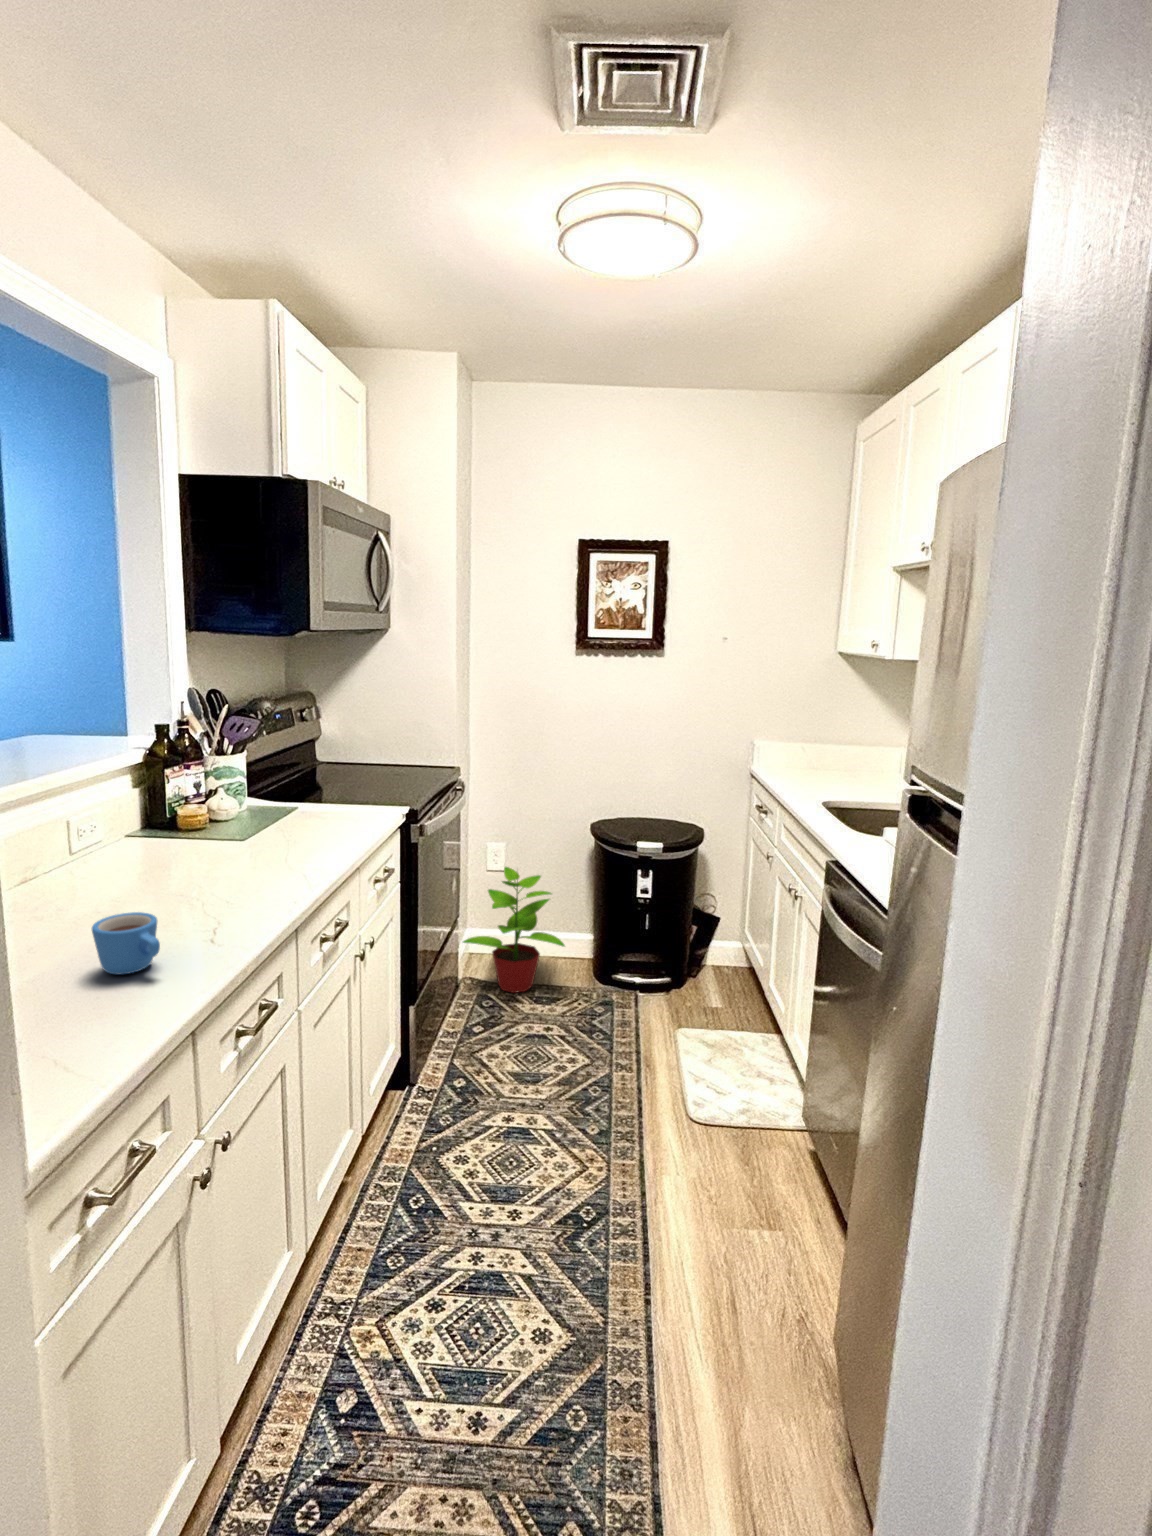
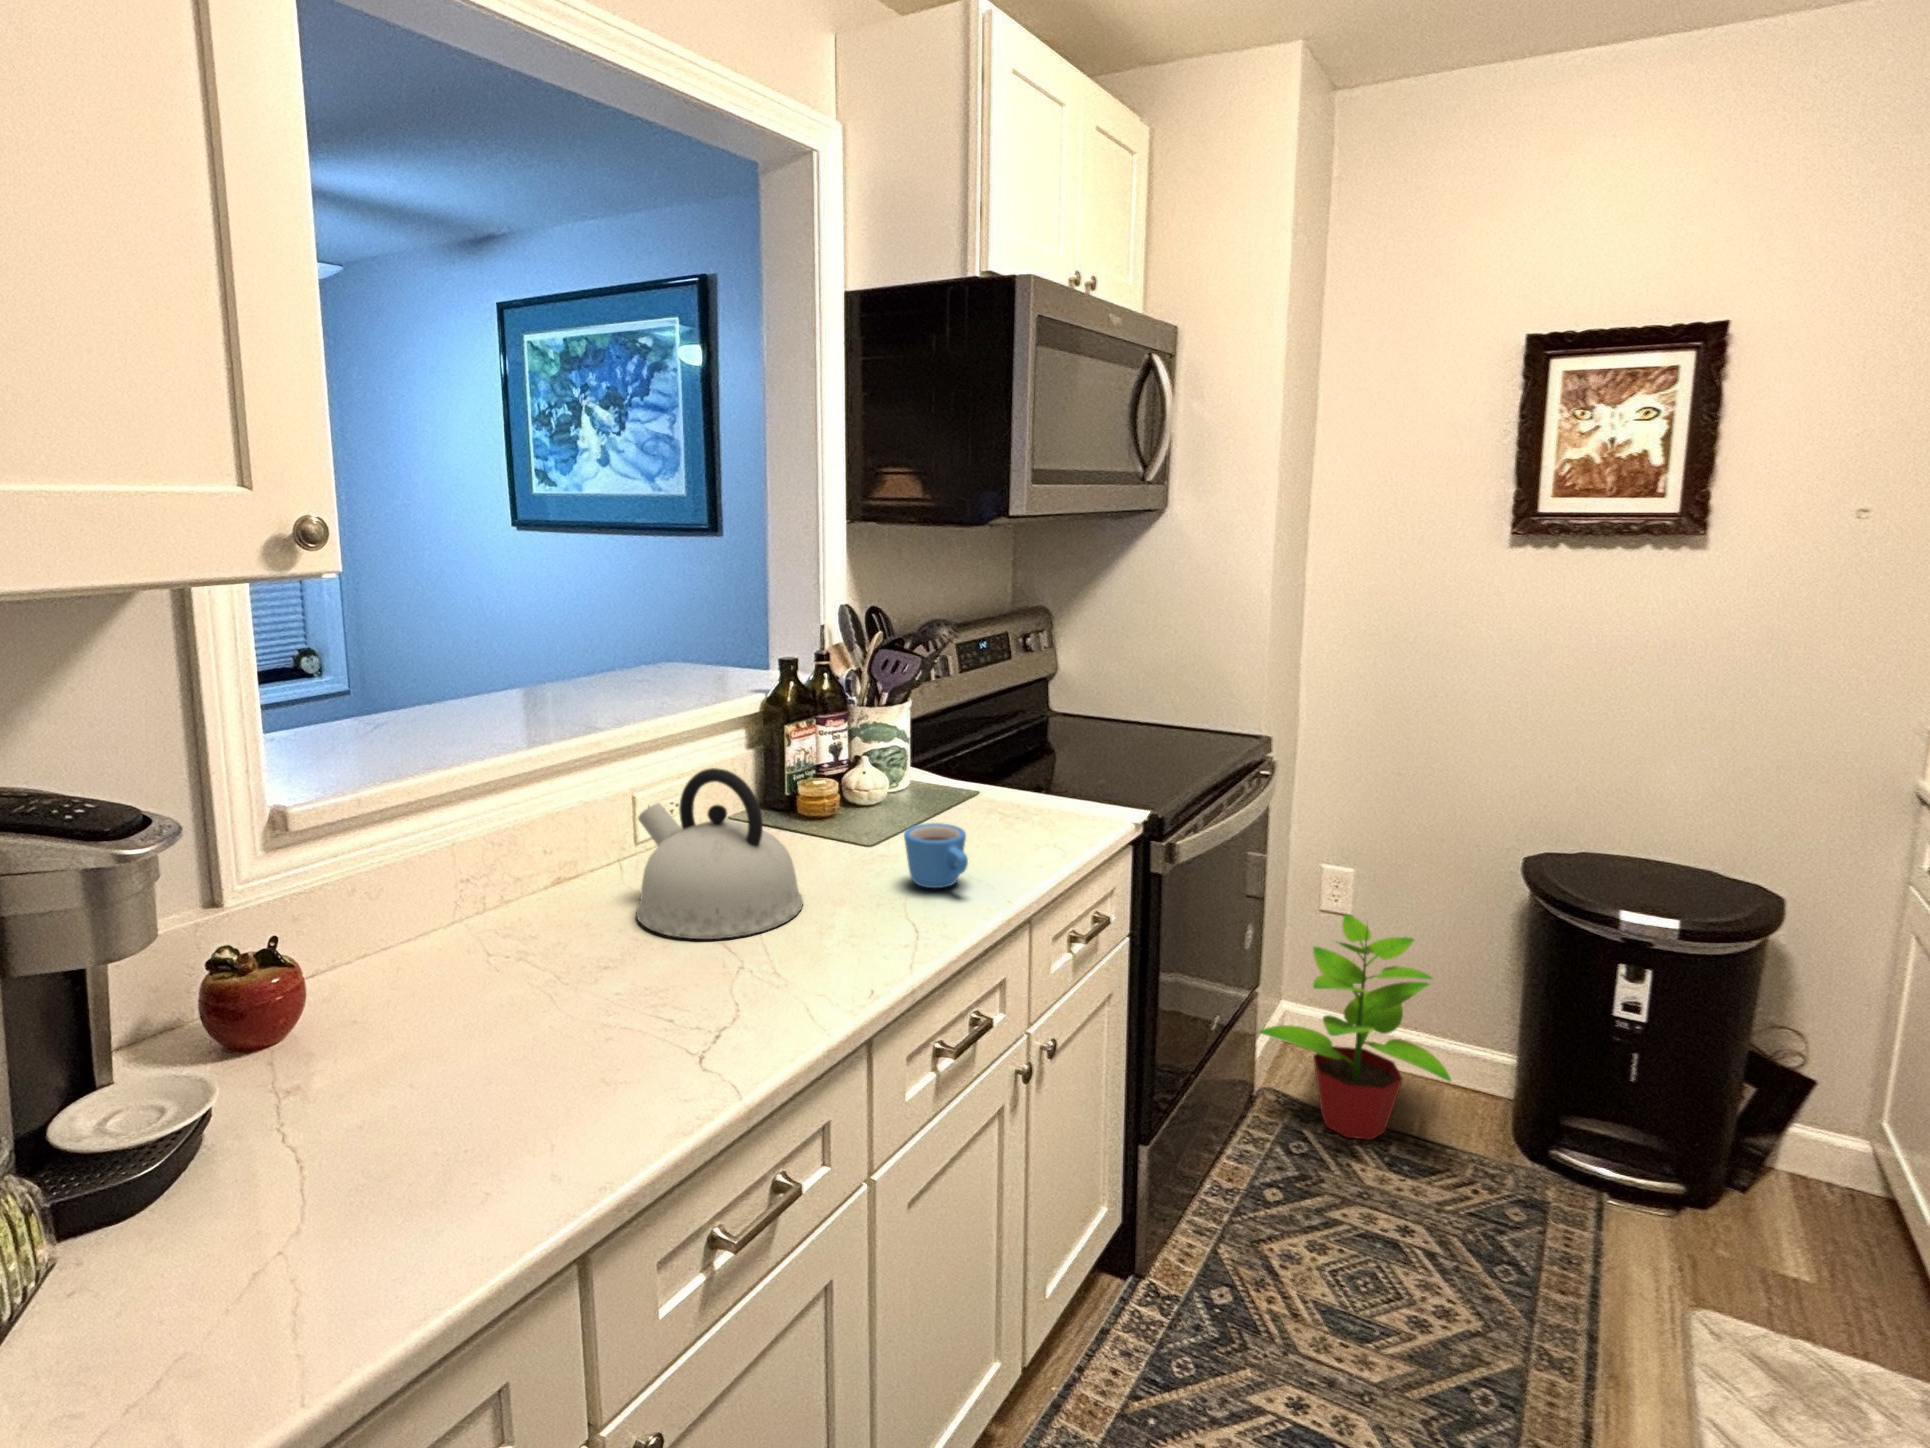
kettle: none [81,789,212,899] -> present [636,768,803,939]
mug: present [92,912,160,974] -> present [904,823,968,888]

